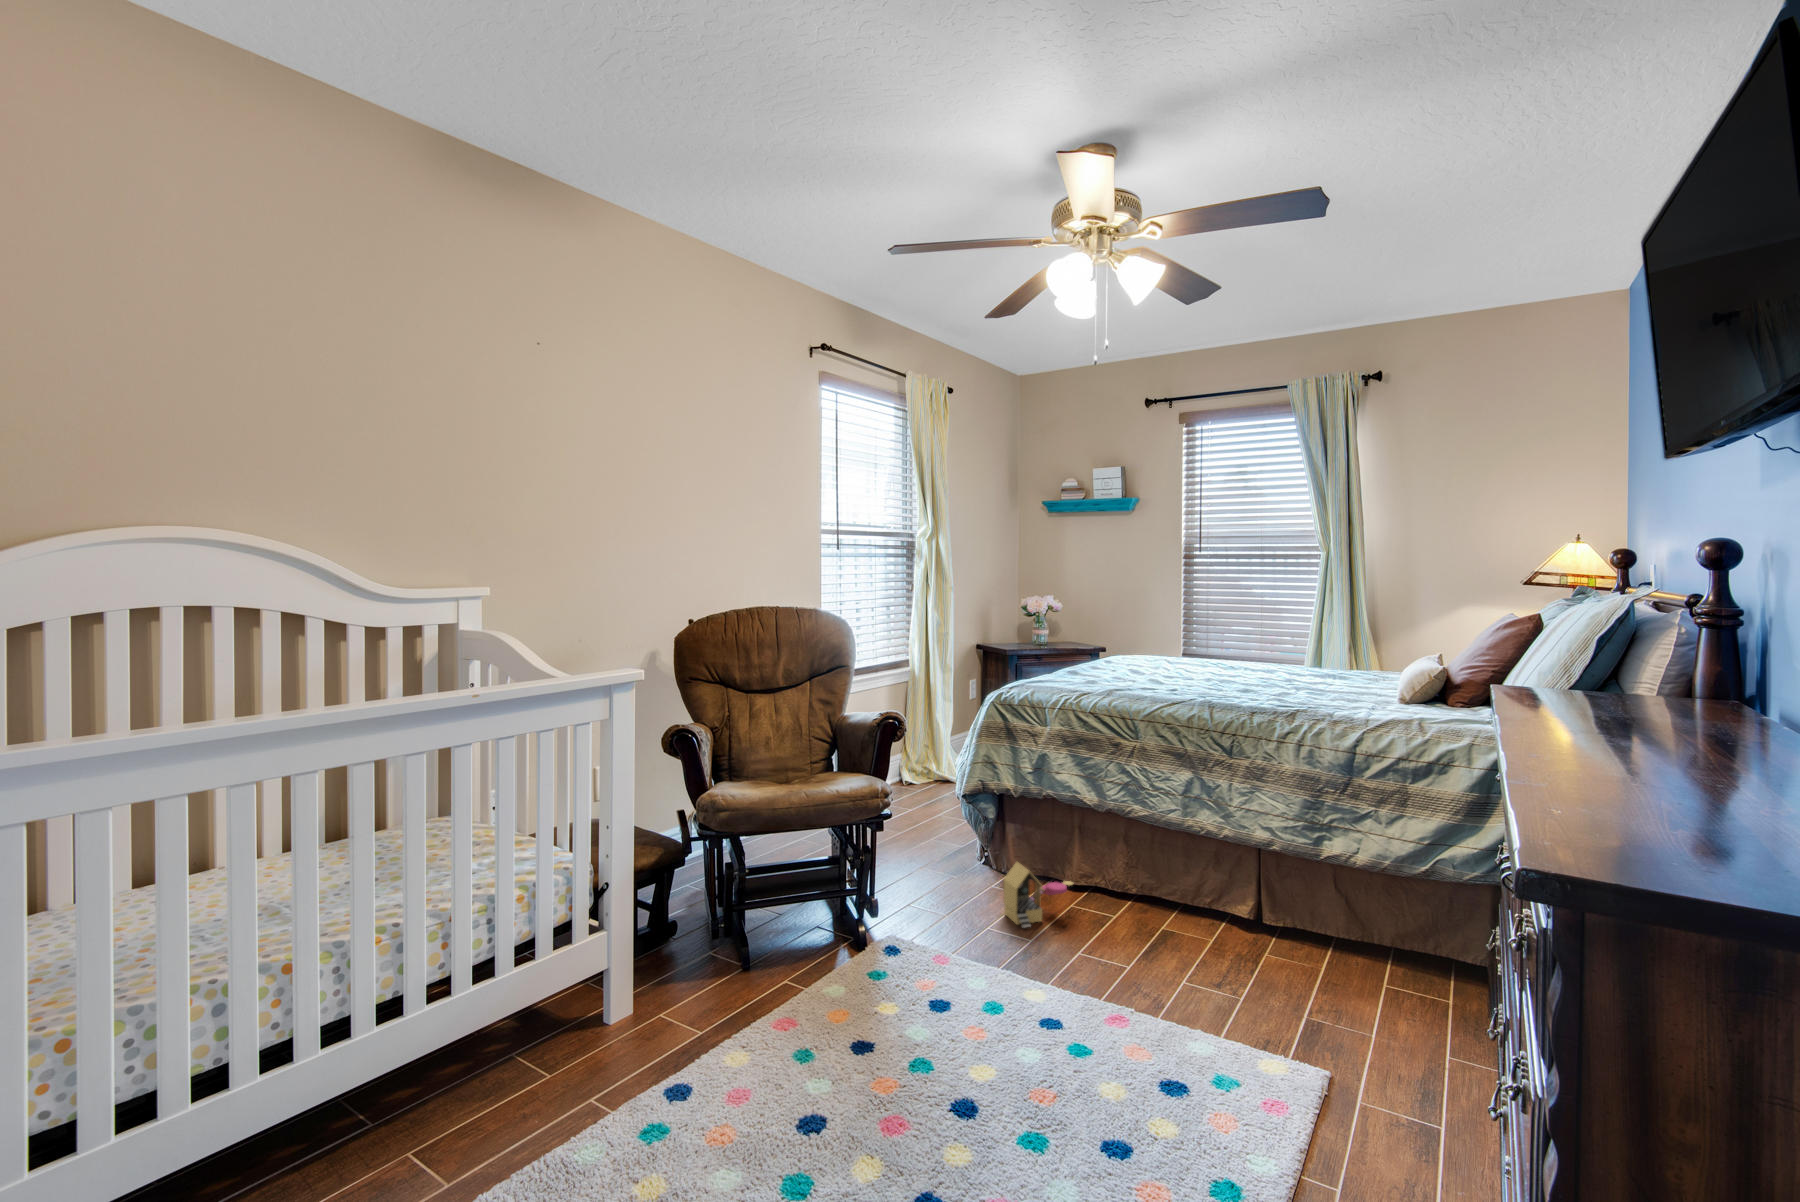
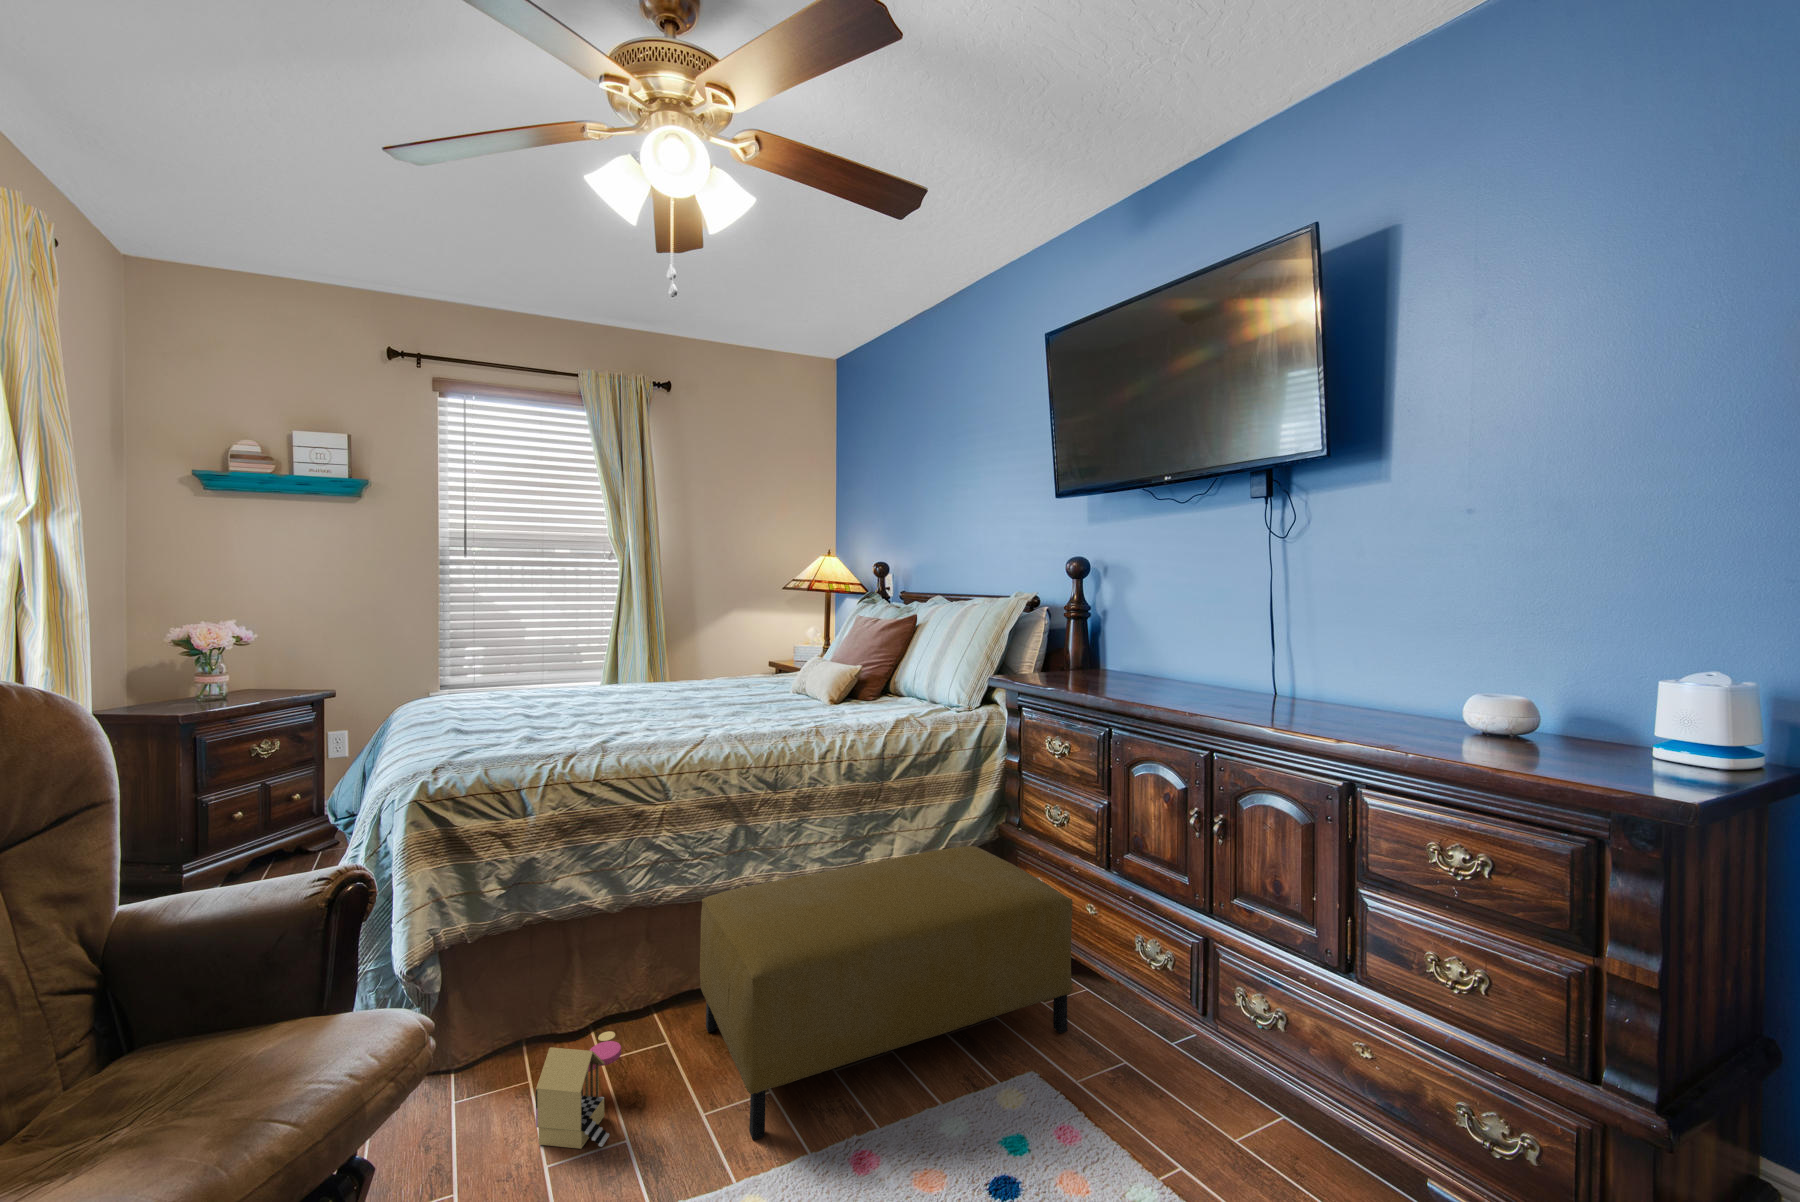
ottoman: none [1086,817,1453,1074] -> present [700,846,1073,1140]

